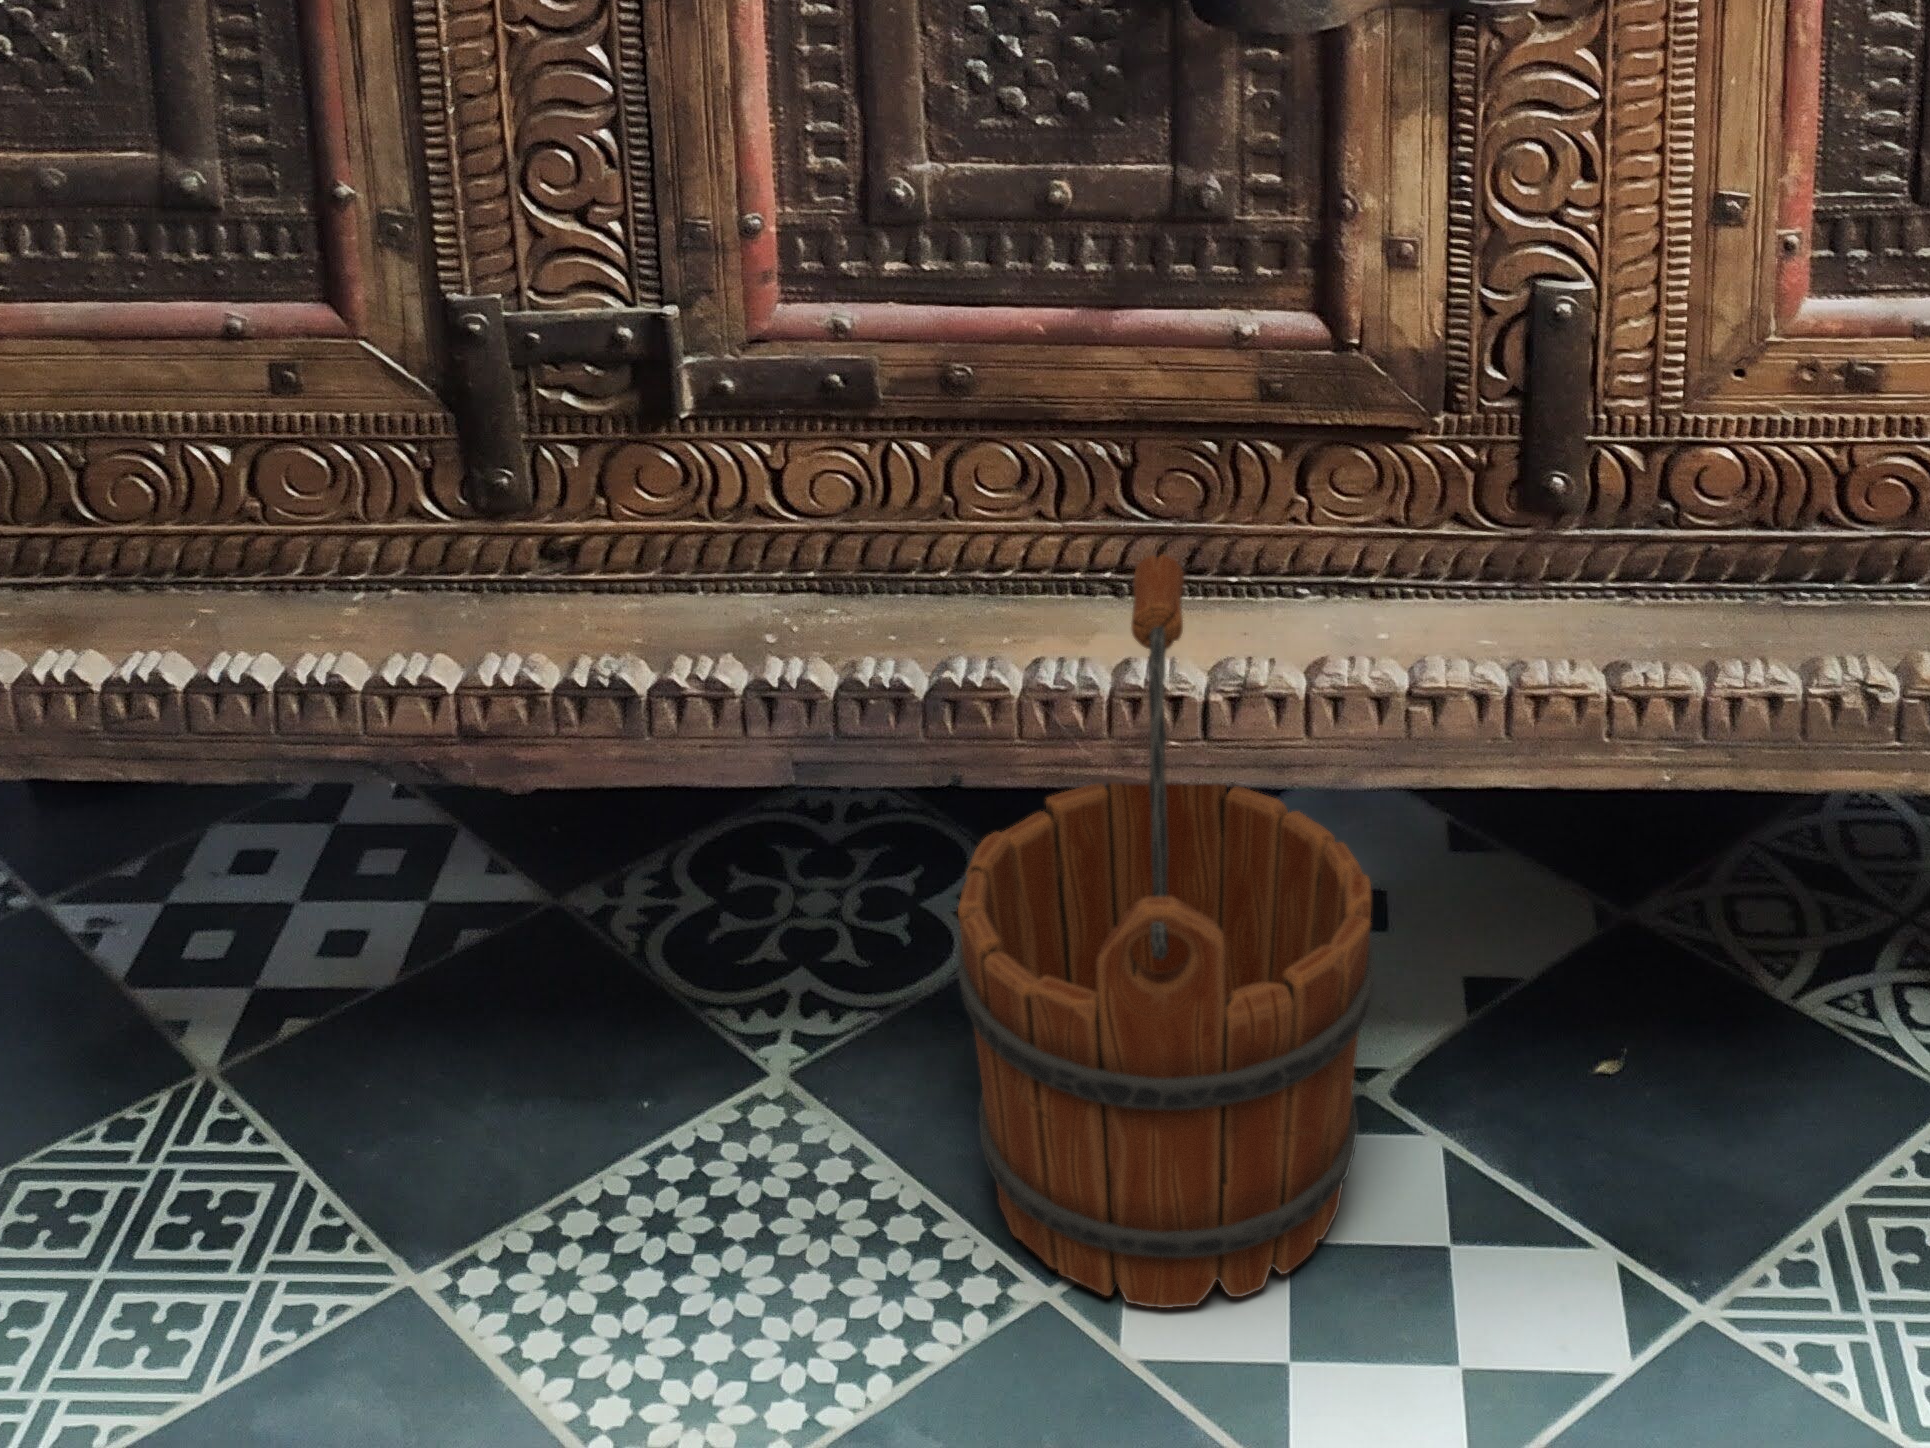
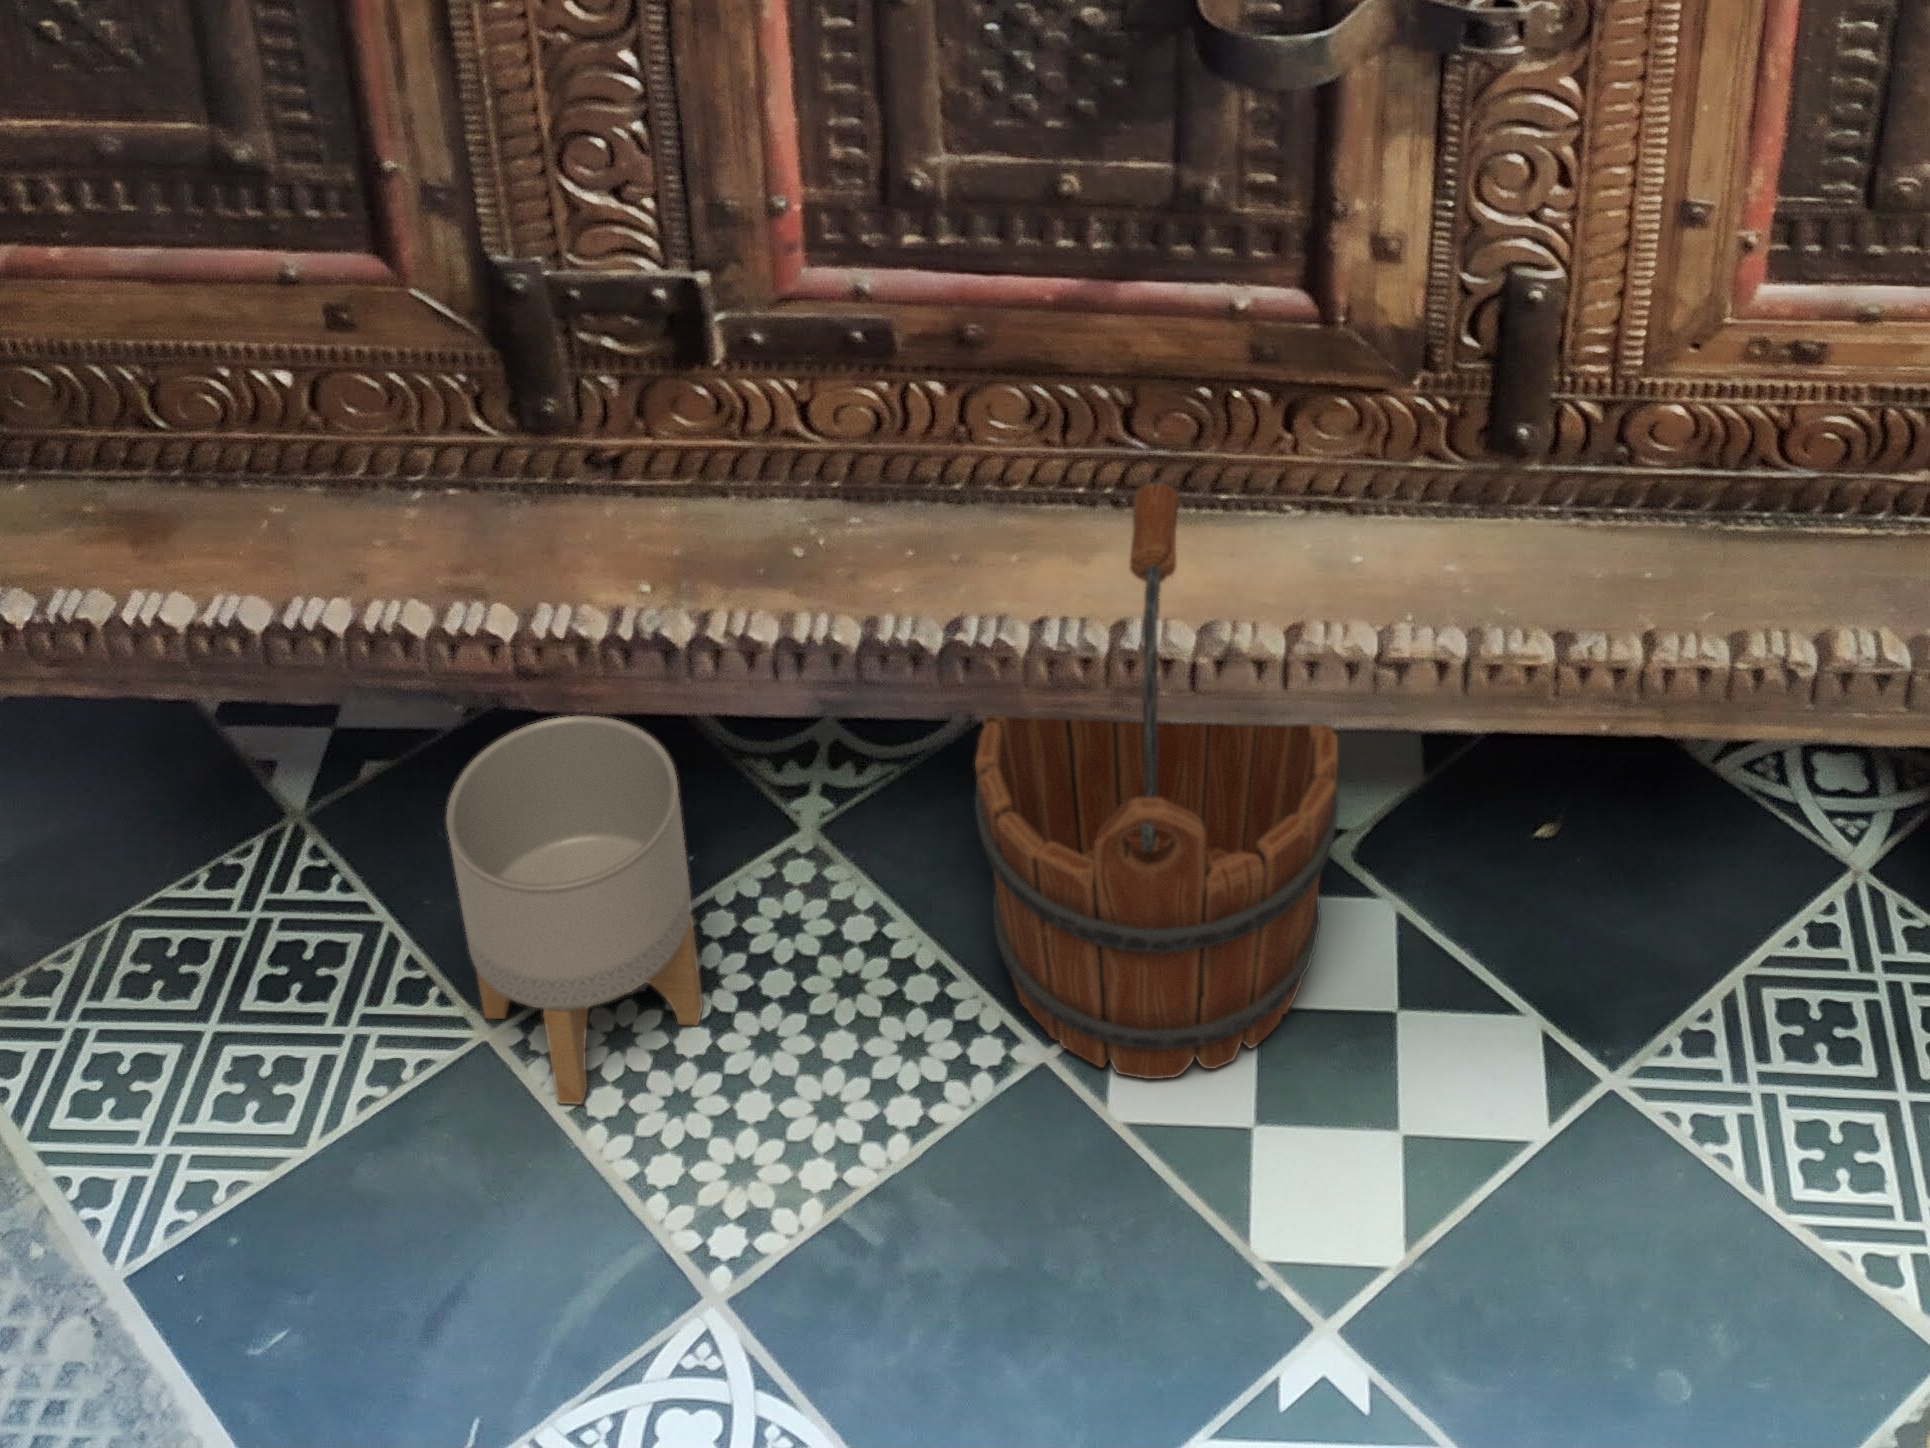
planter: none [355,871,641,1341] -> present [446,715,703,1105]

